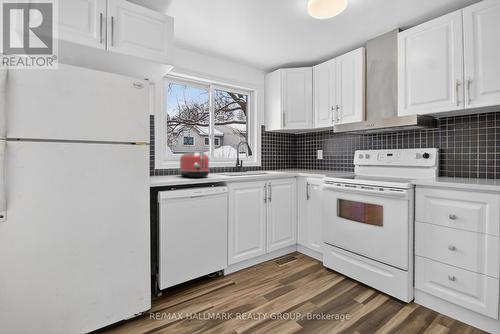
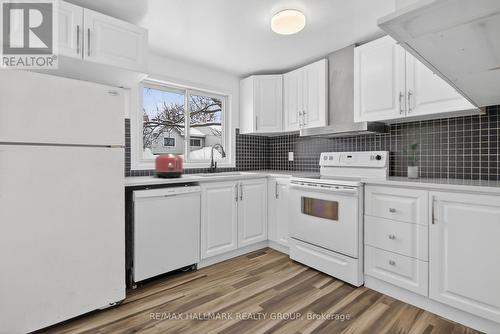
potted plant: none [457,135,486,180] -> present [402,140,421,178]

